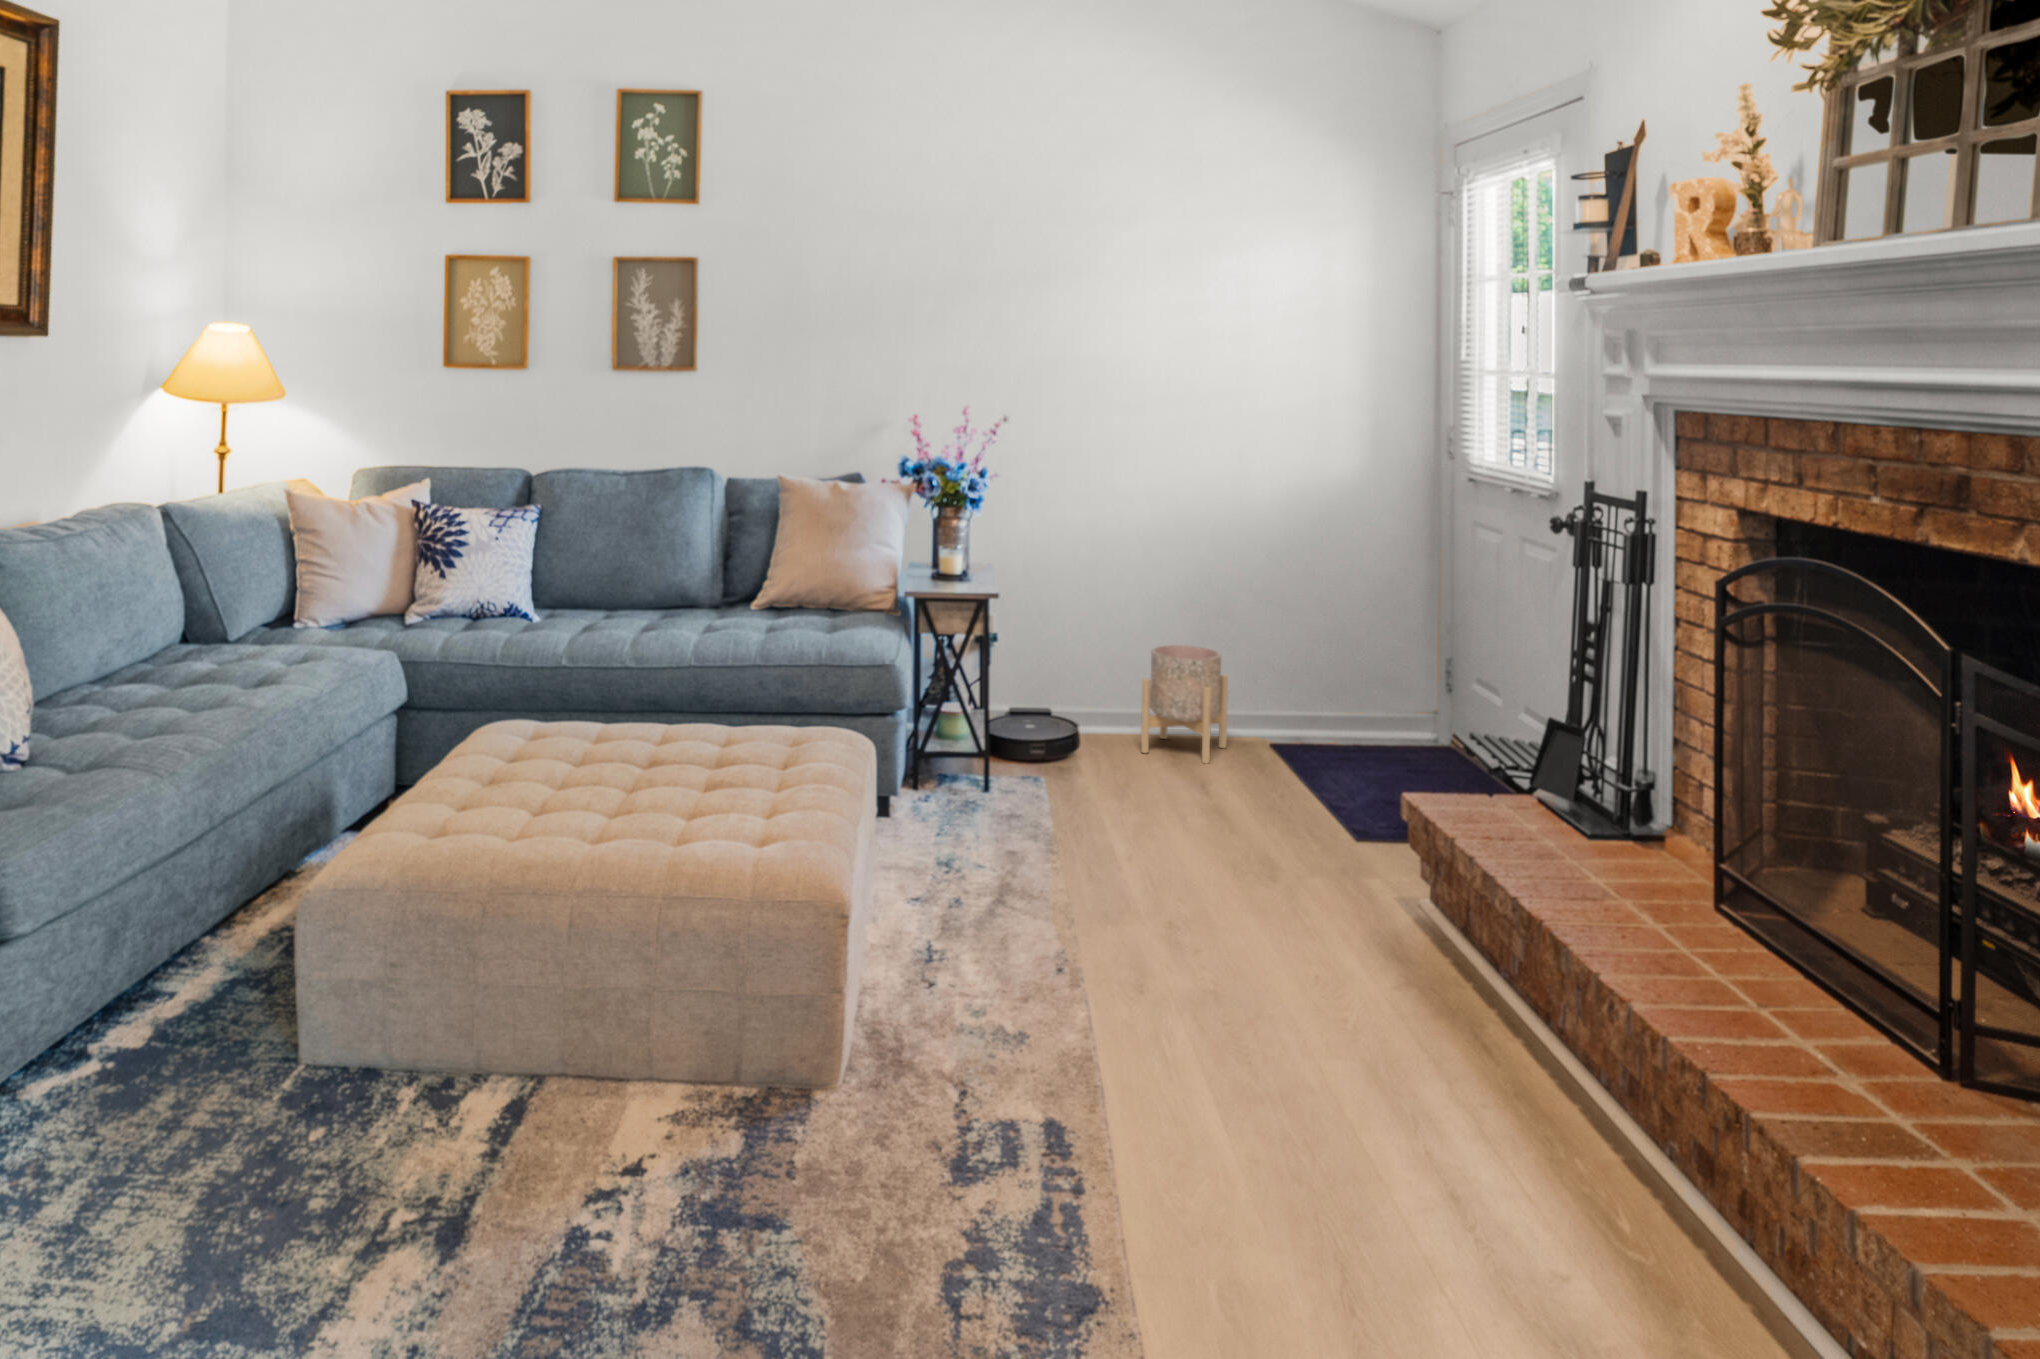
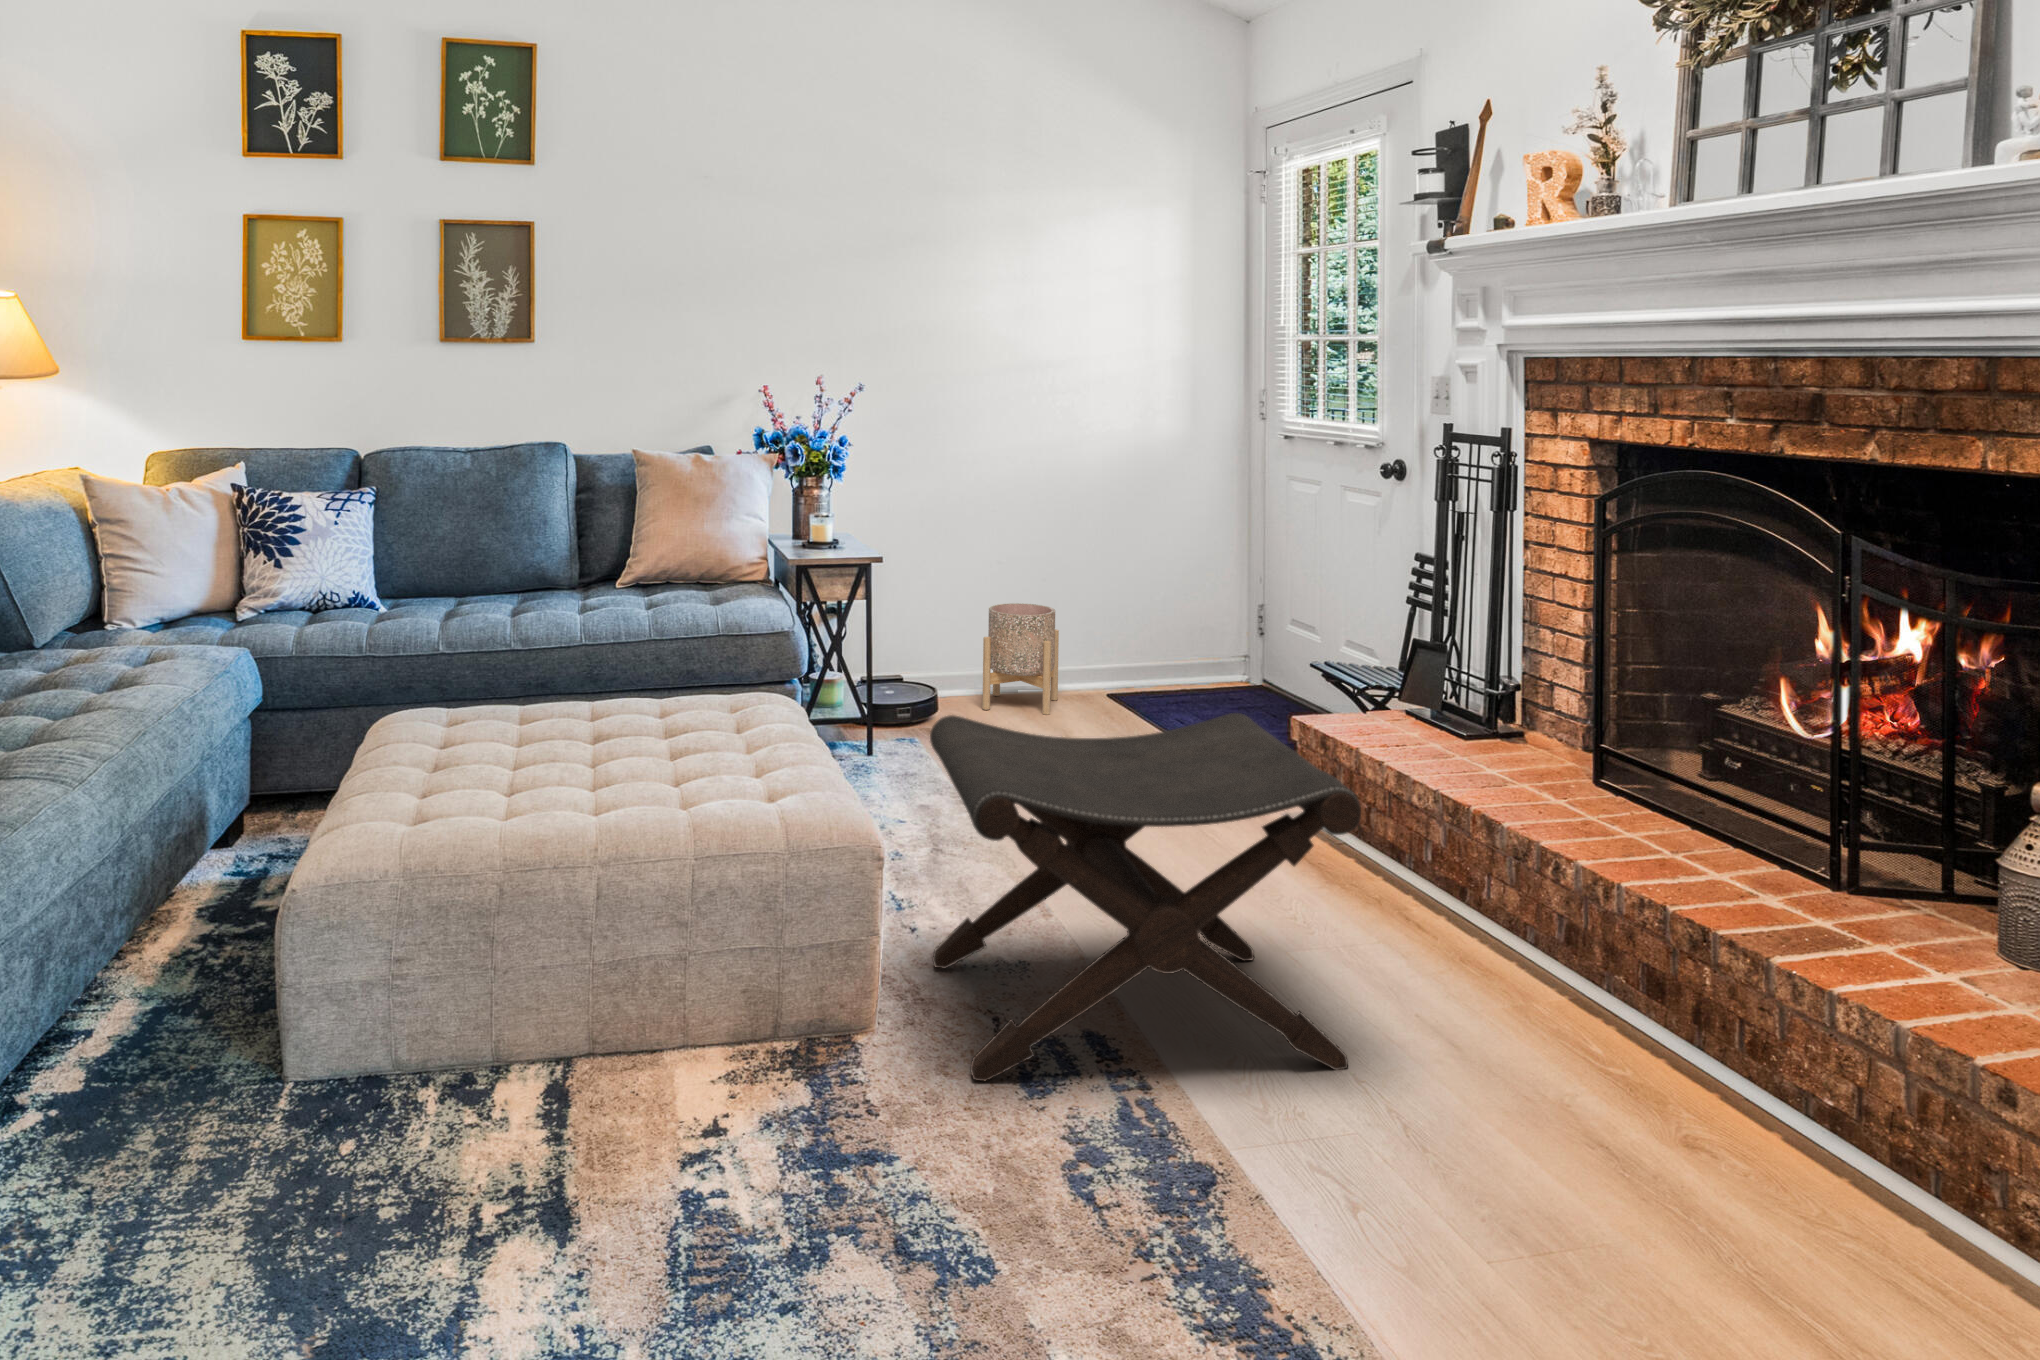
footstool: none [910,775,1335,1201] -> present [930,713,1361,1081]

